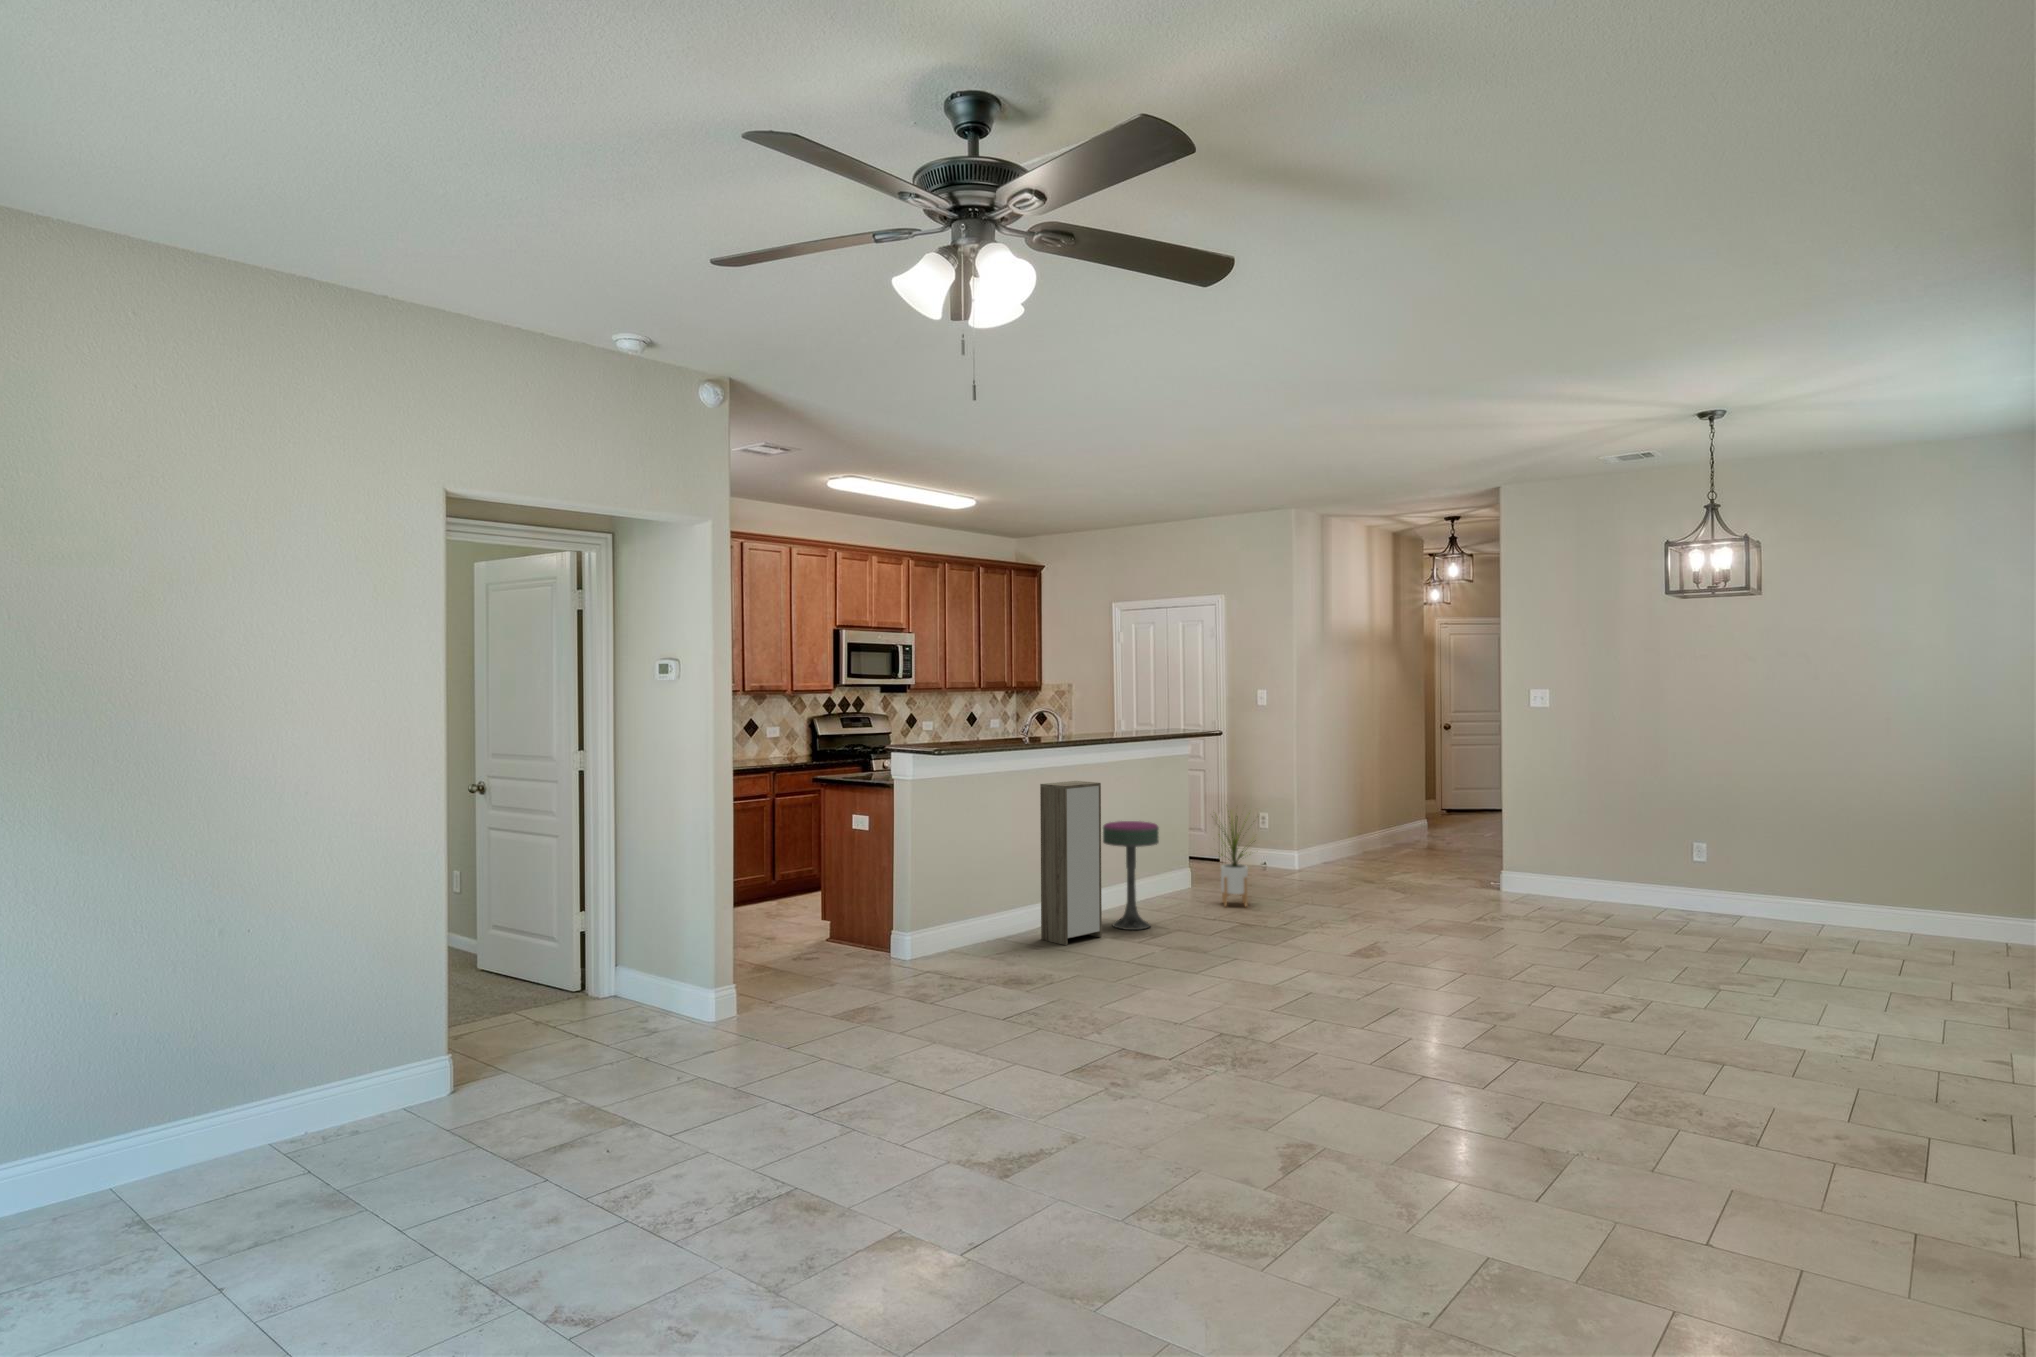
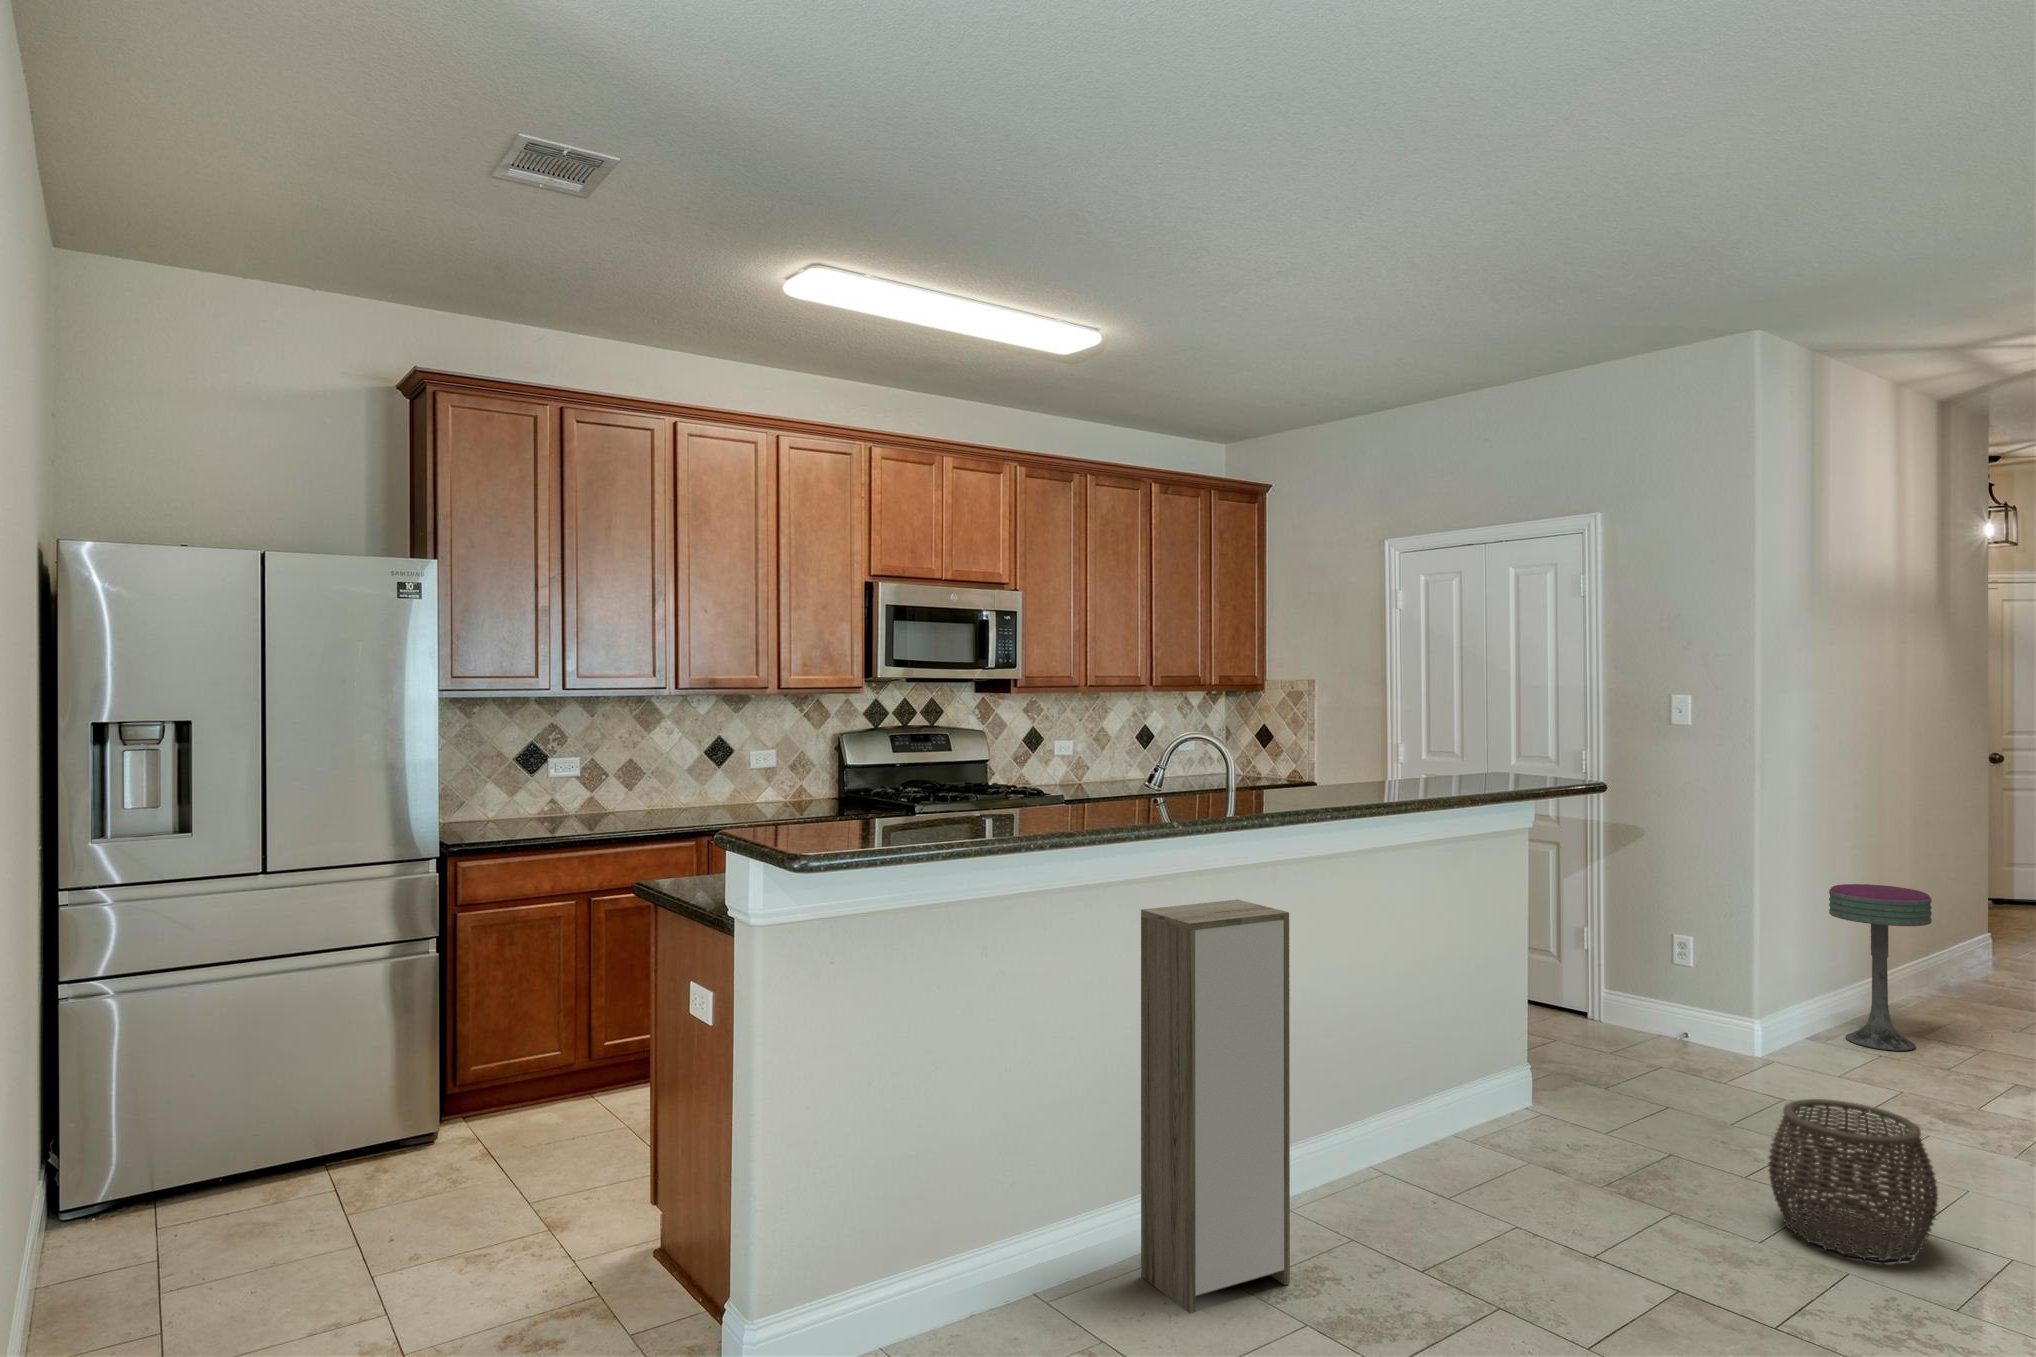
house plant: present [1221,813,1250,907] -> none [1553,937,1700,1185]
bar stool: present [1103,821,1159,930] -> present [1829,884,1932,1051]
woven basket: none [1287,862,1348,919] -> present [1768,1099,1938,1261]

